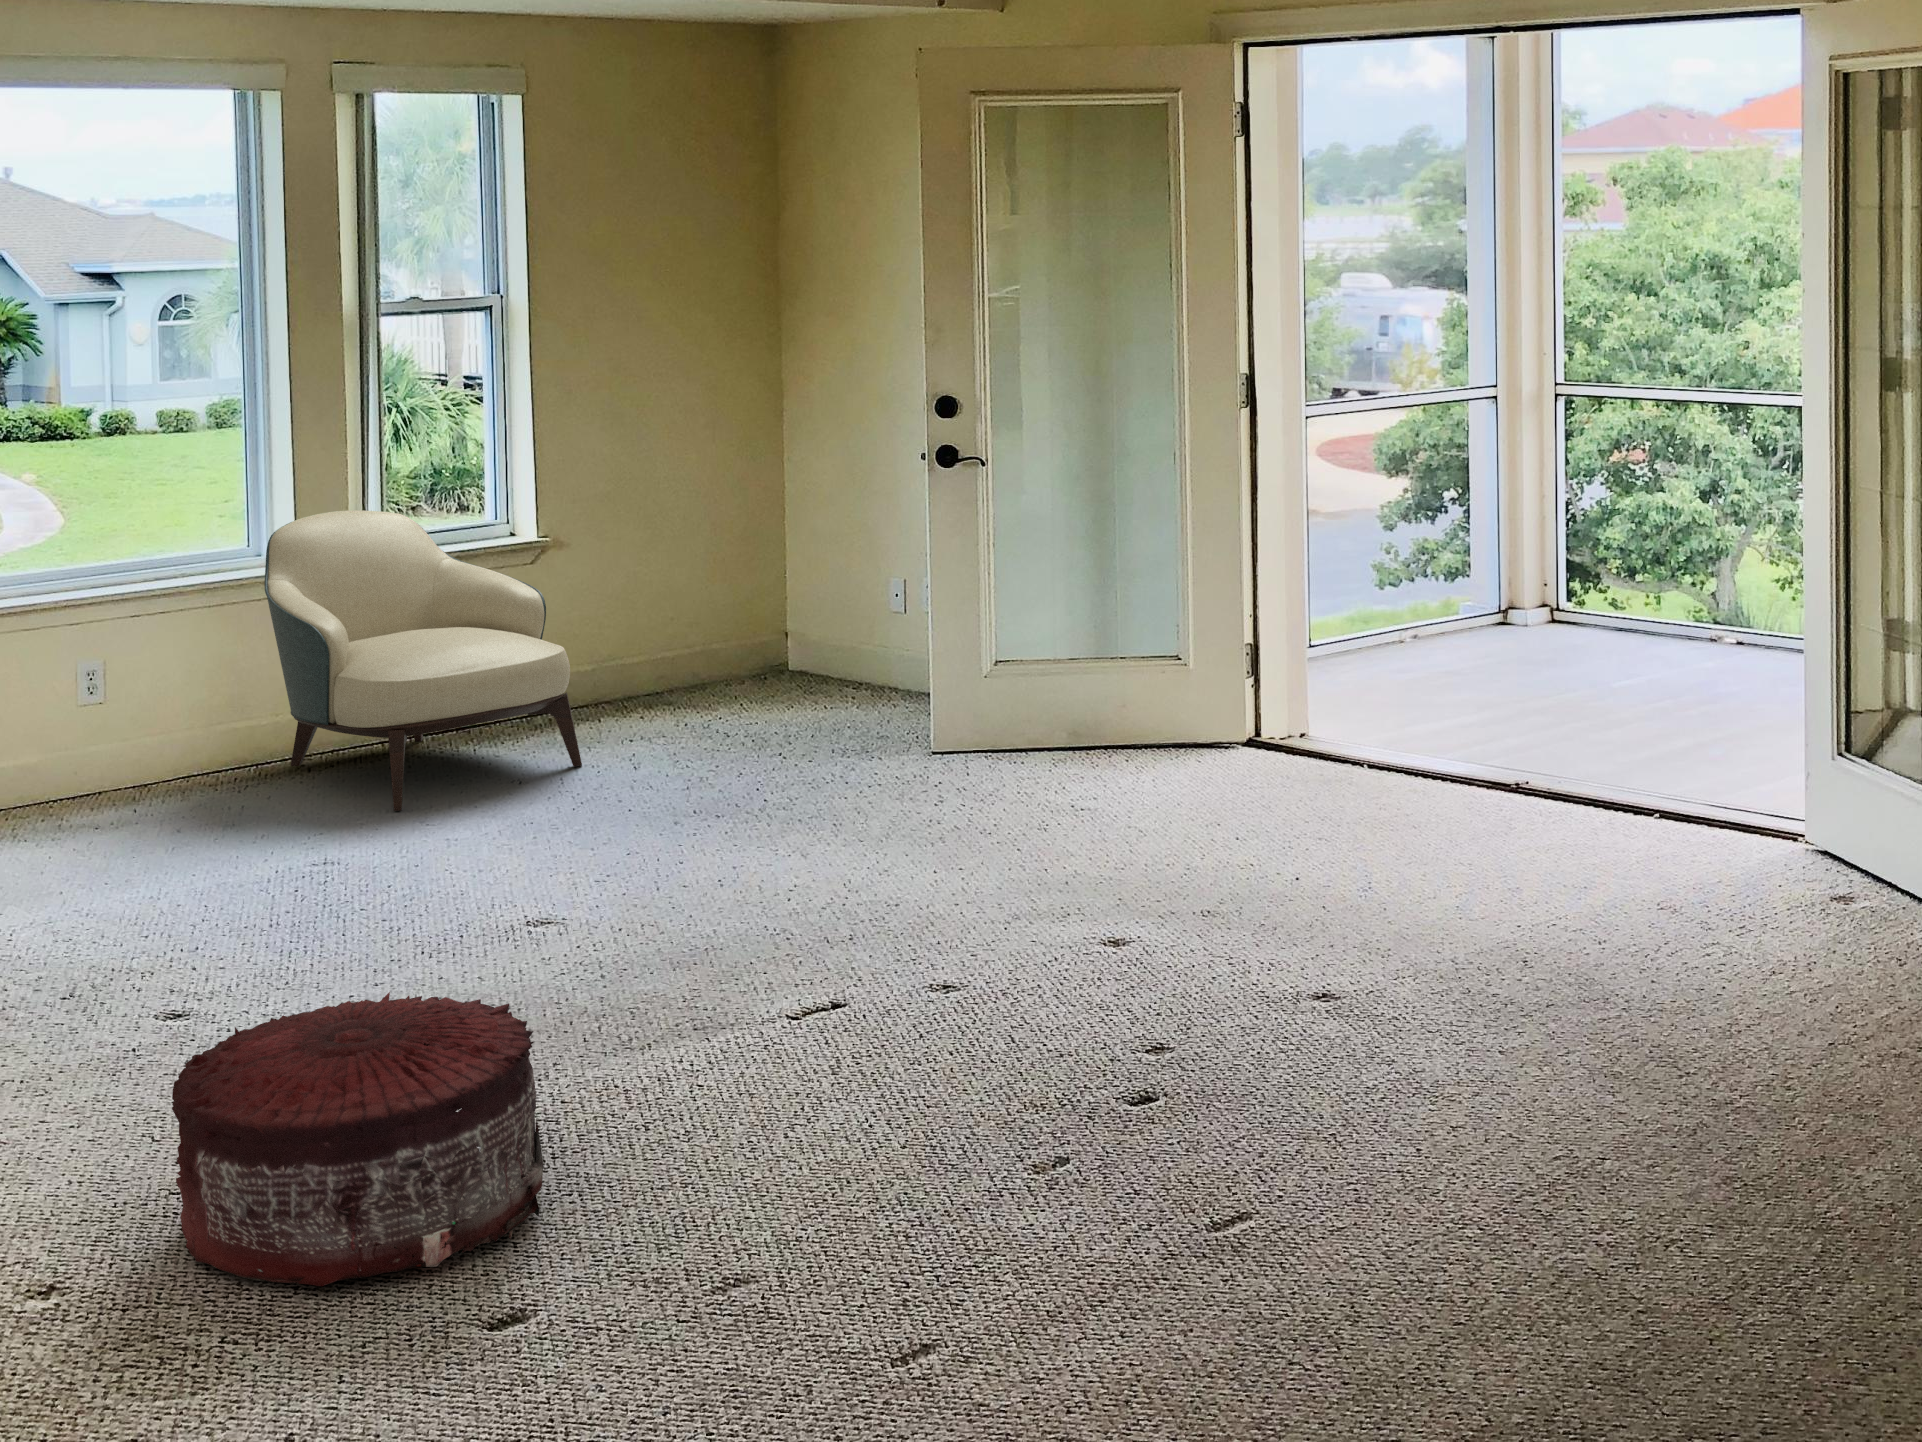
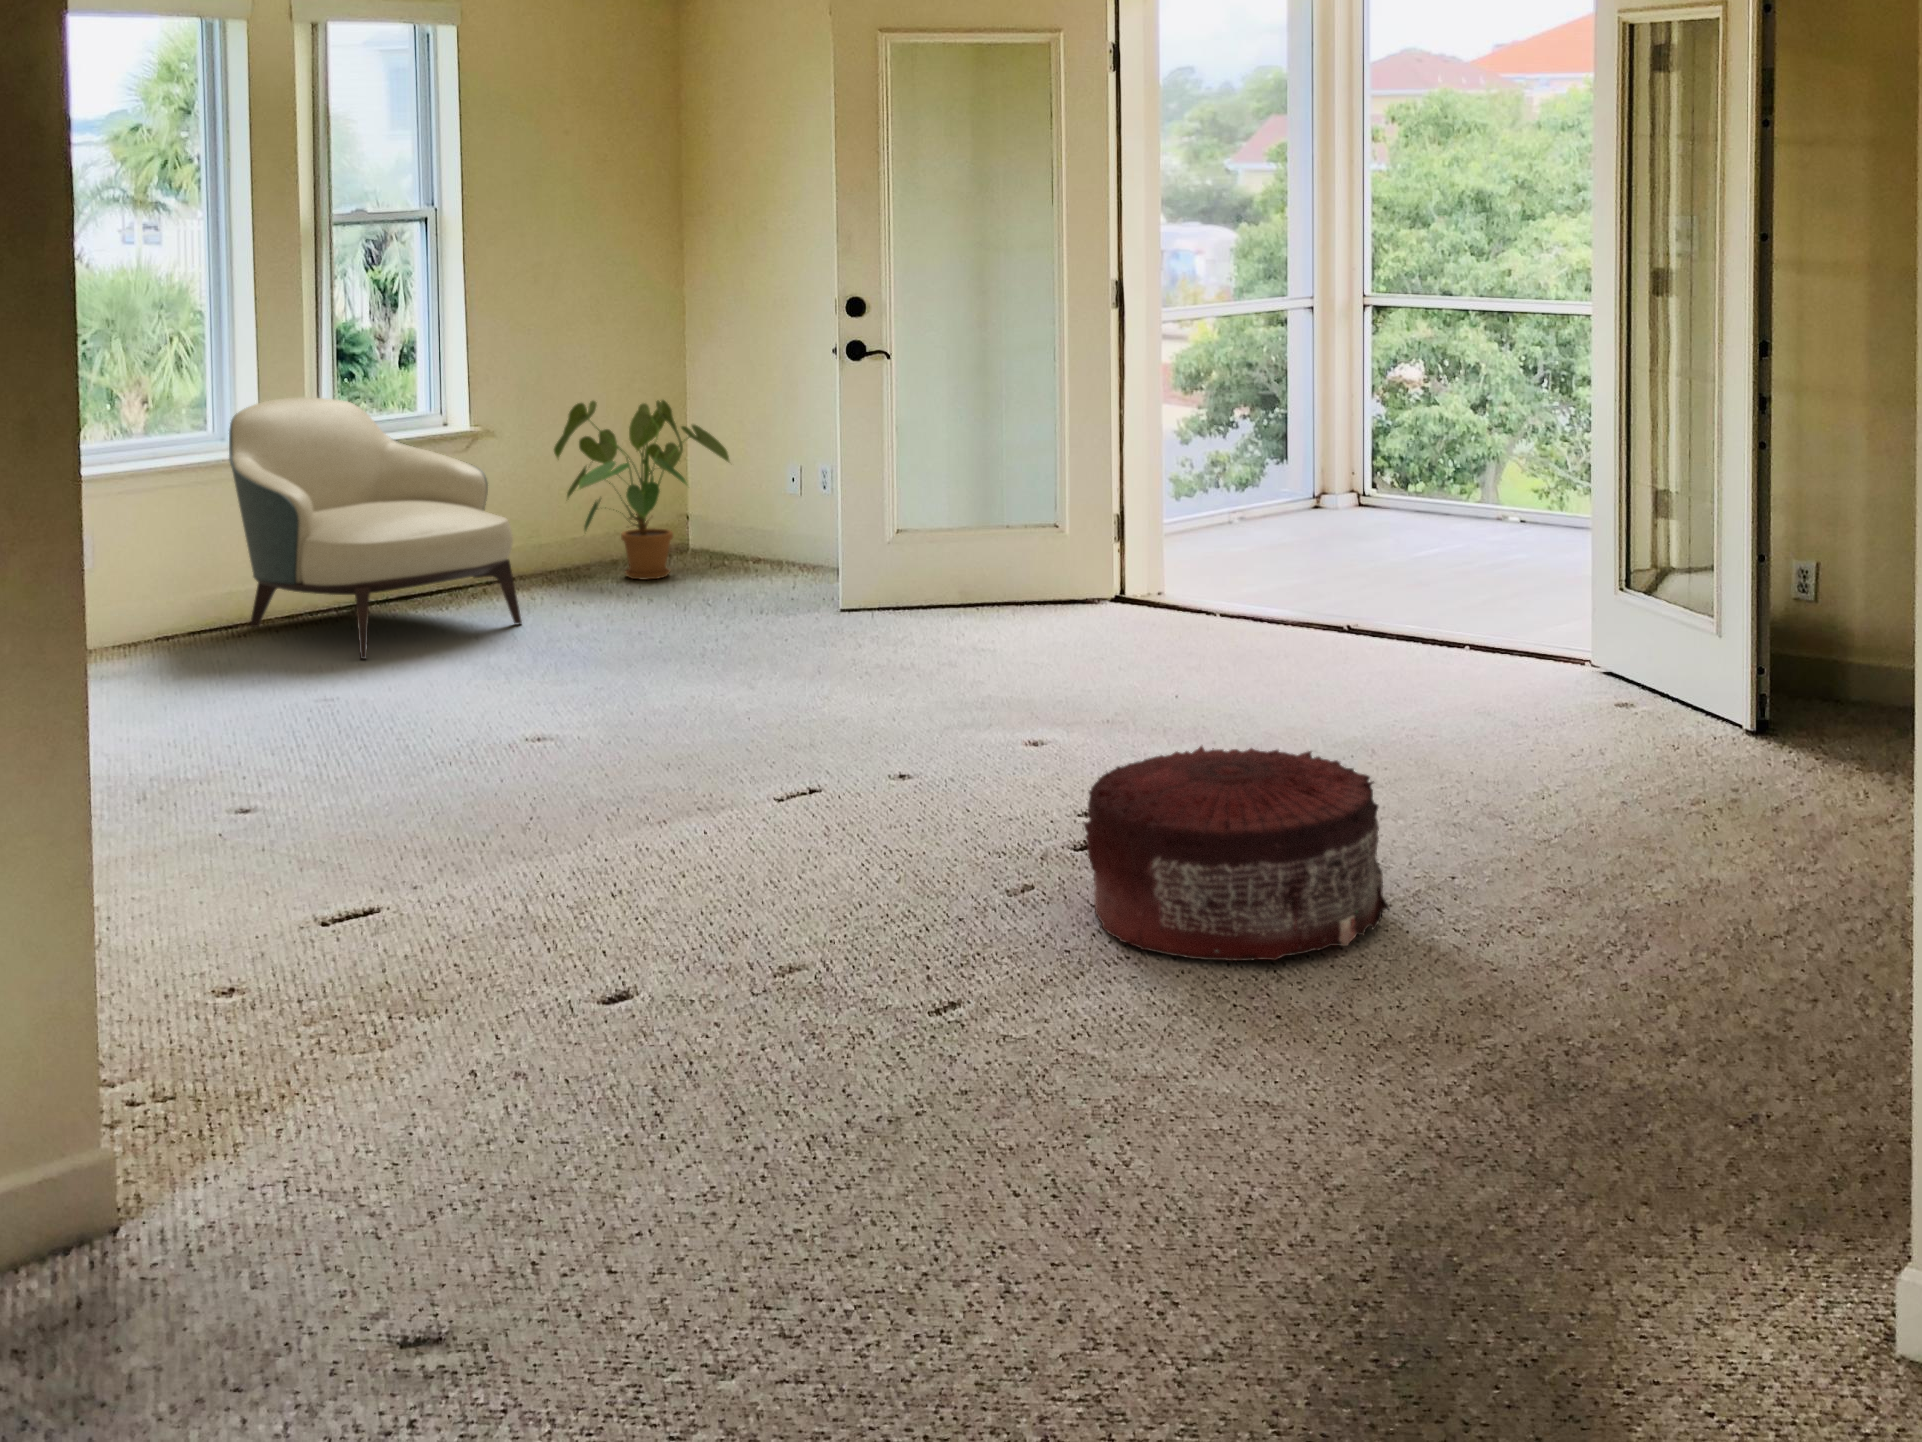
house plant: none [634,505,834,708] -> present [554,400,729,579]
pouf: present [172,992,544,1286] -> present [1084,746,1389,961]

